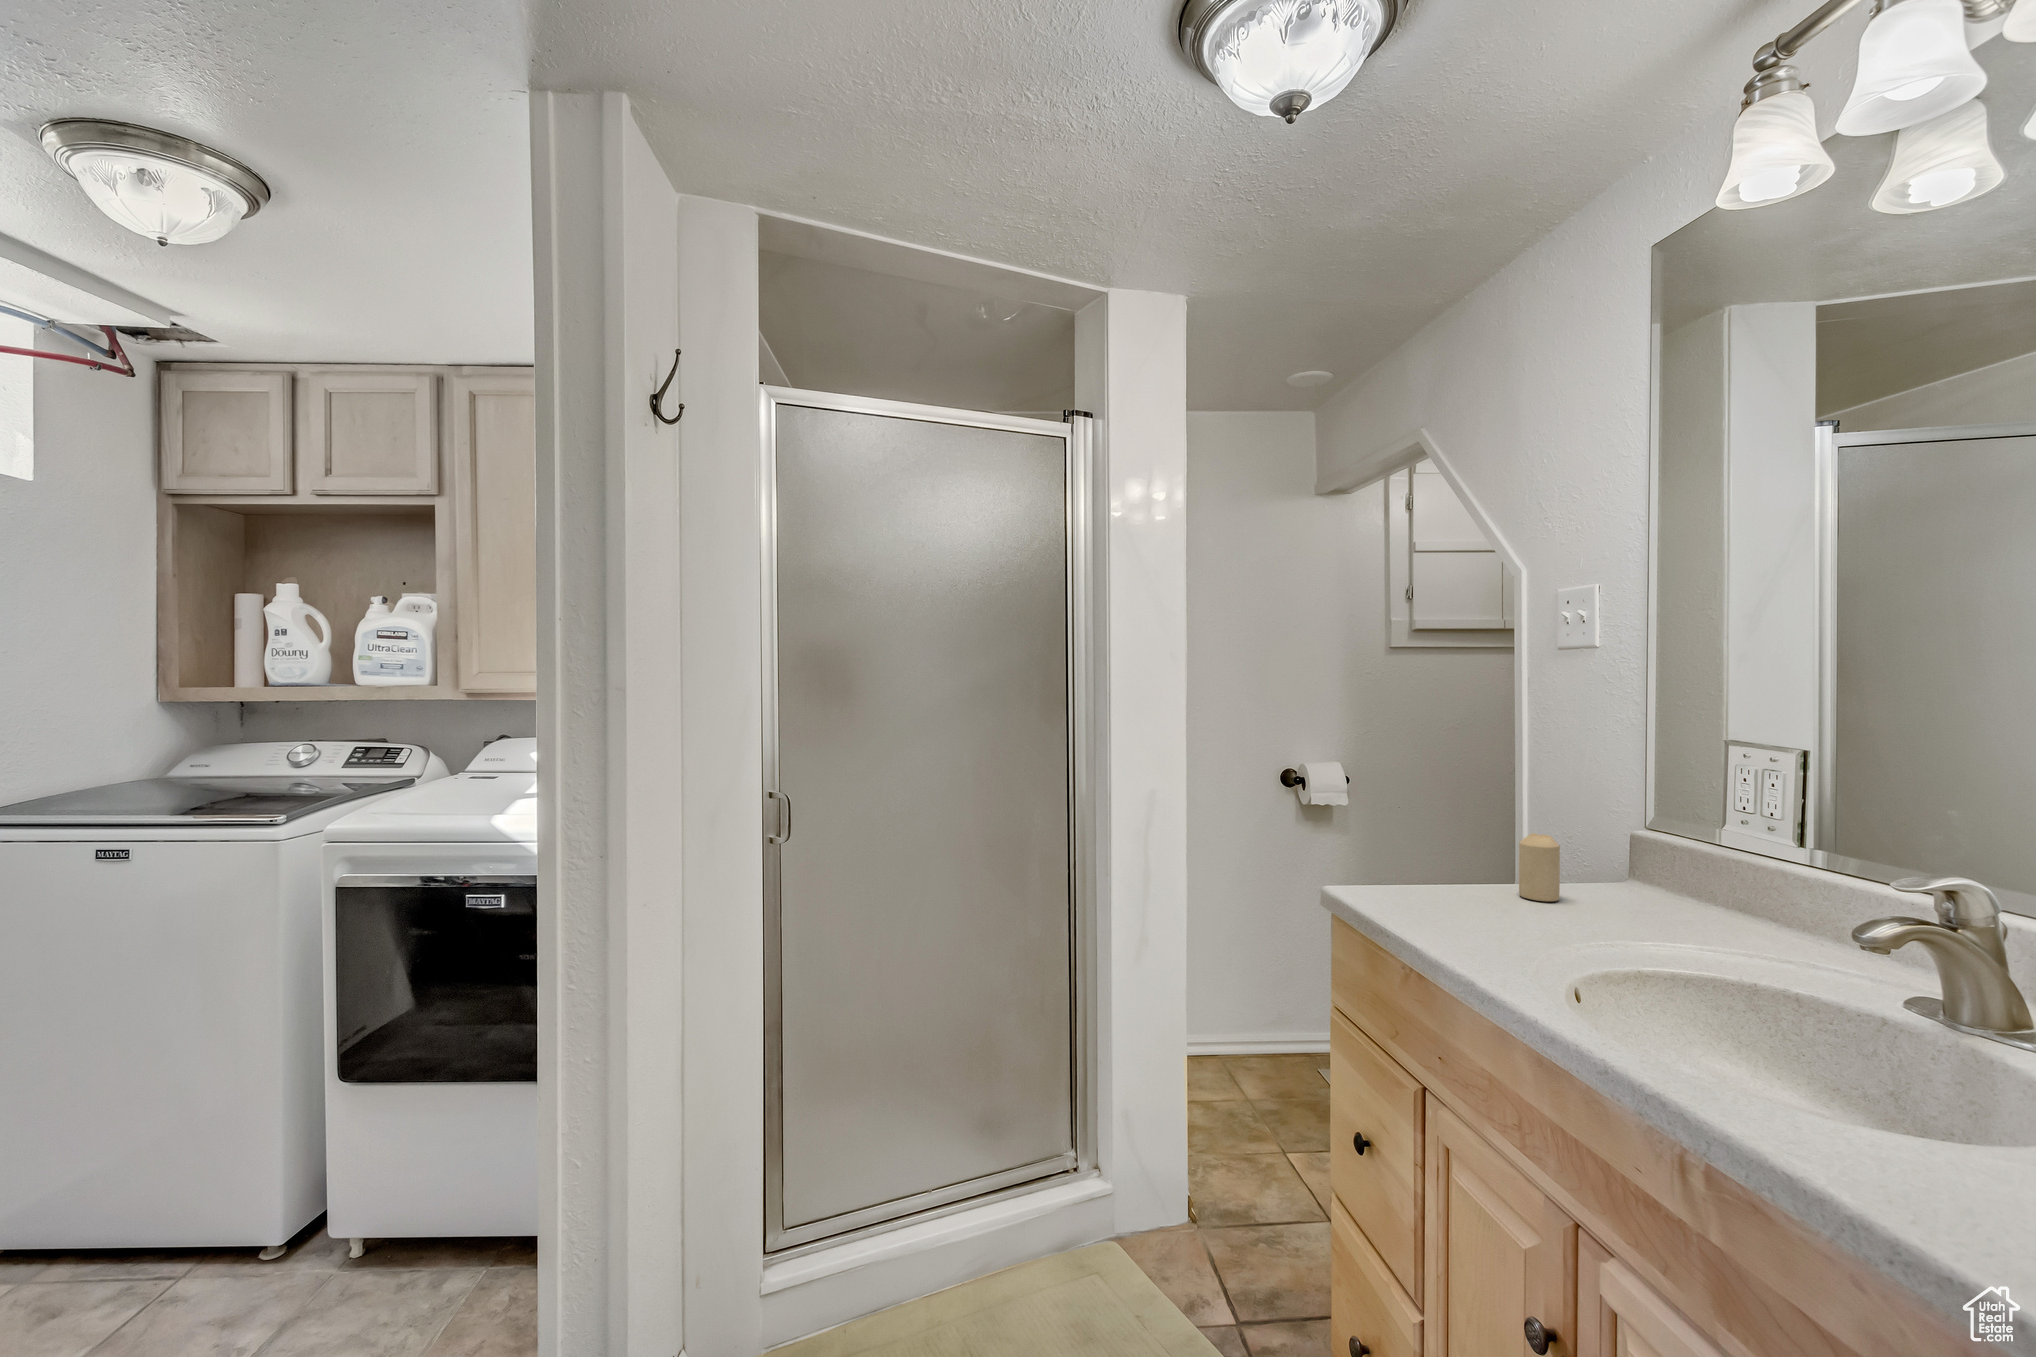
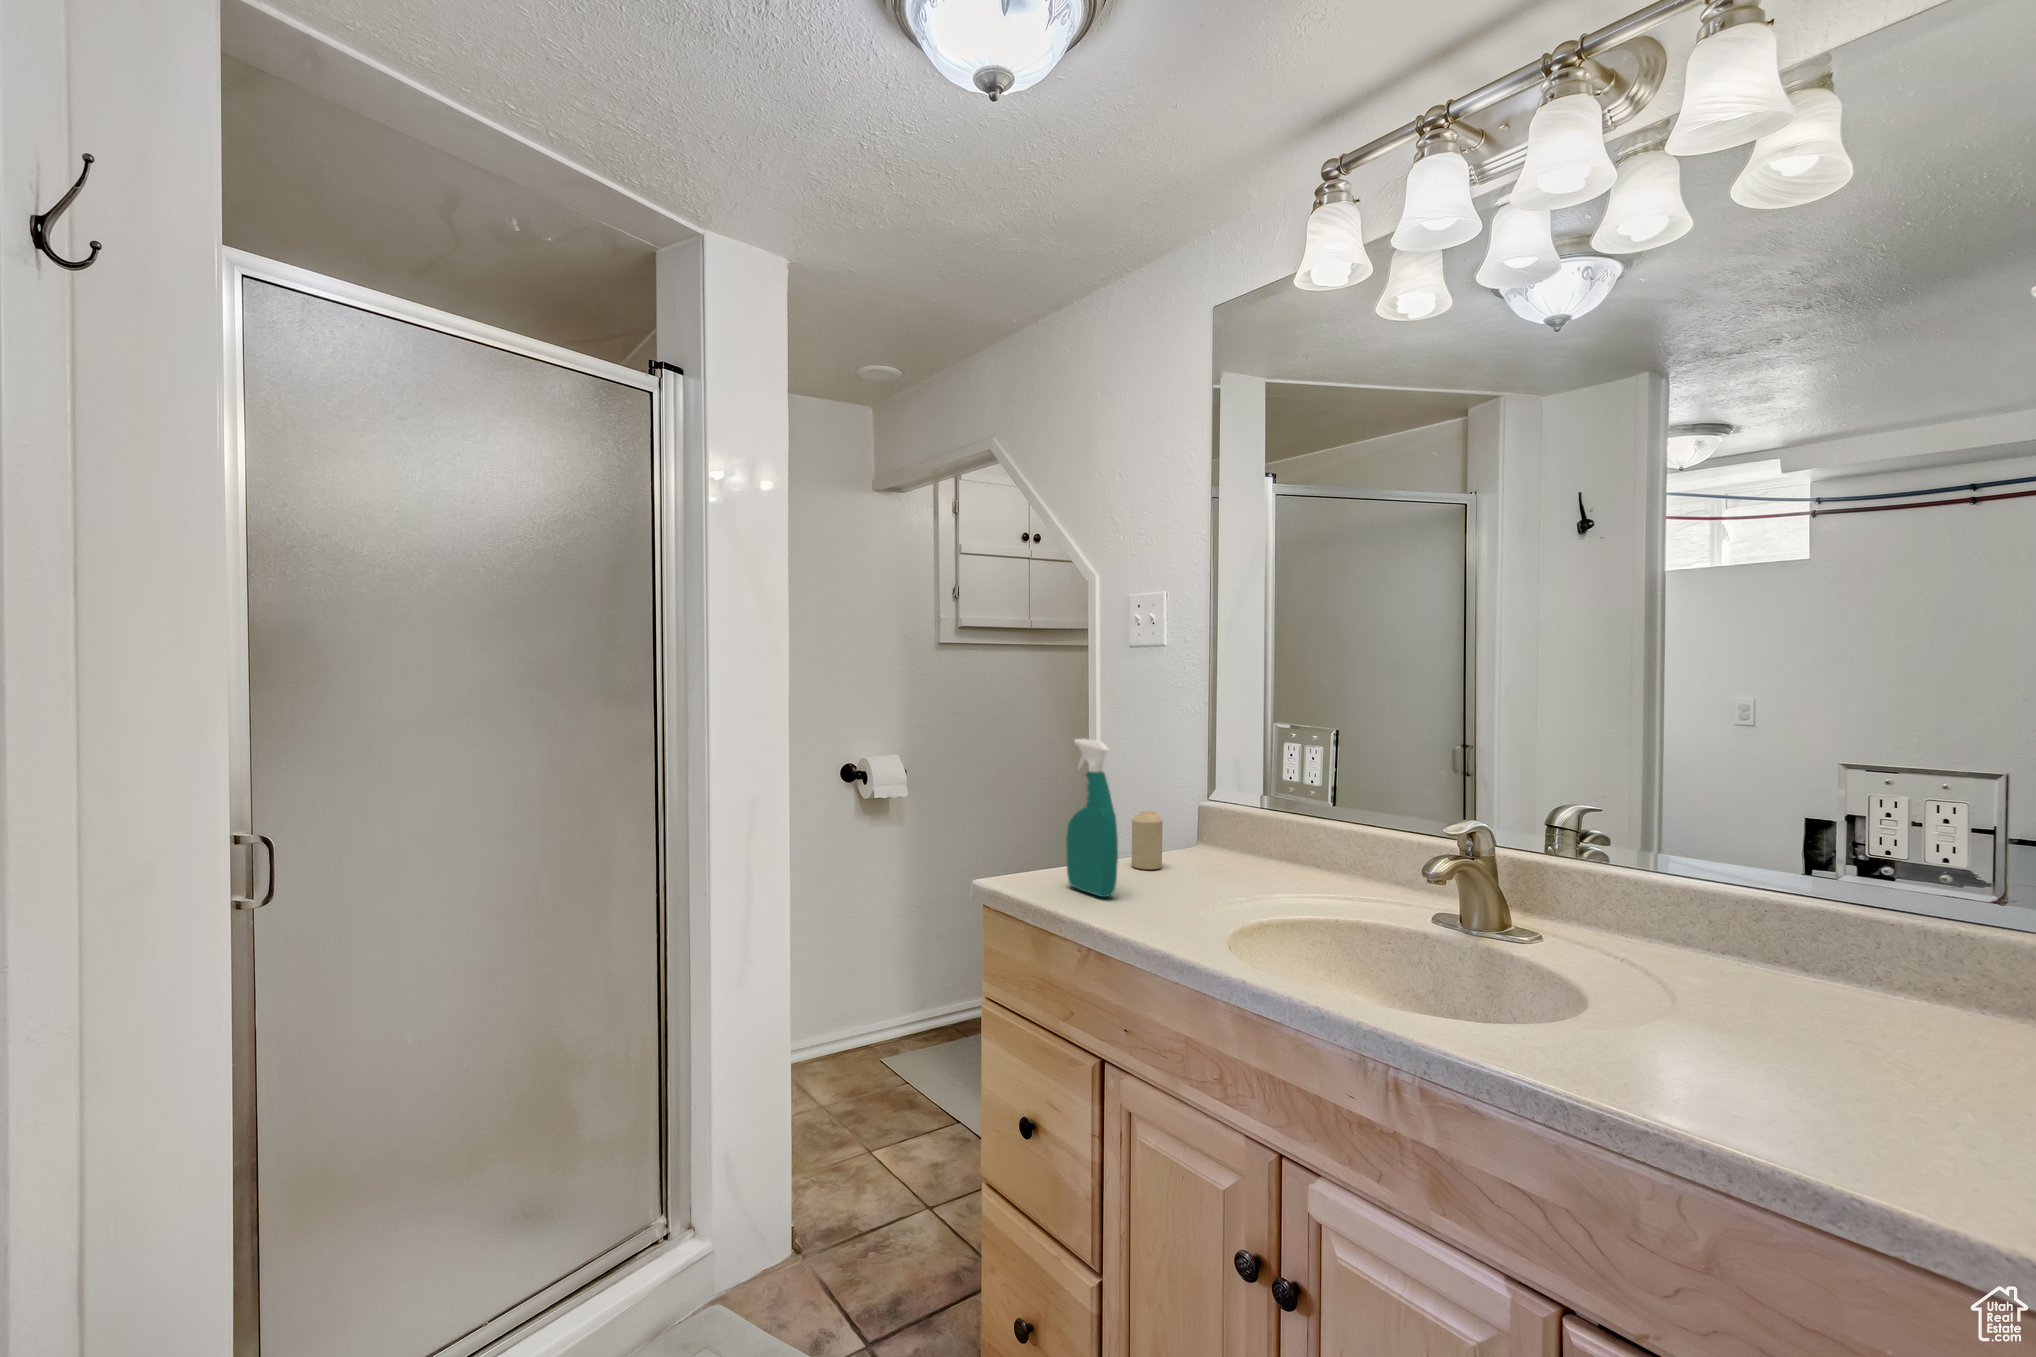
spray bottle: none [1414,745,1466,918] -> present [1066,739,1118,897]

